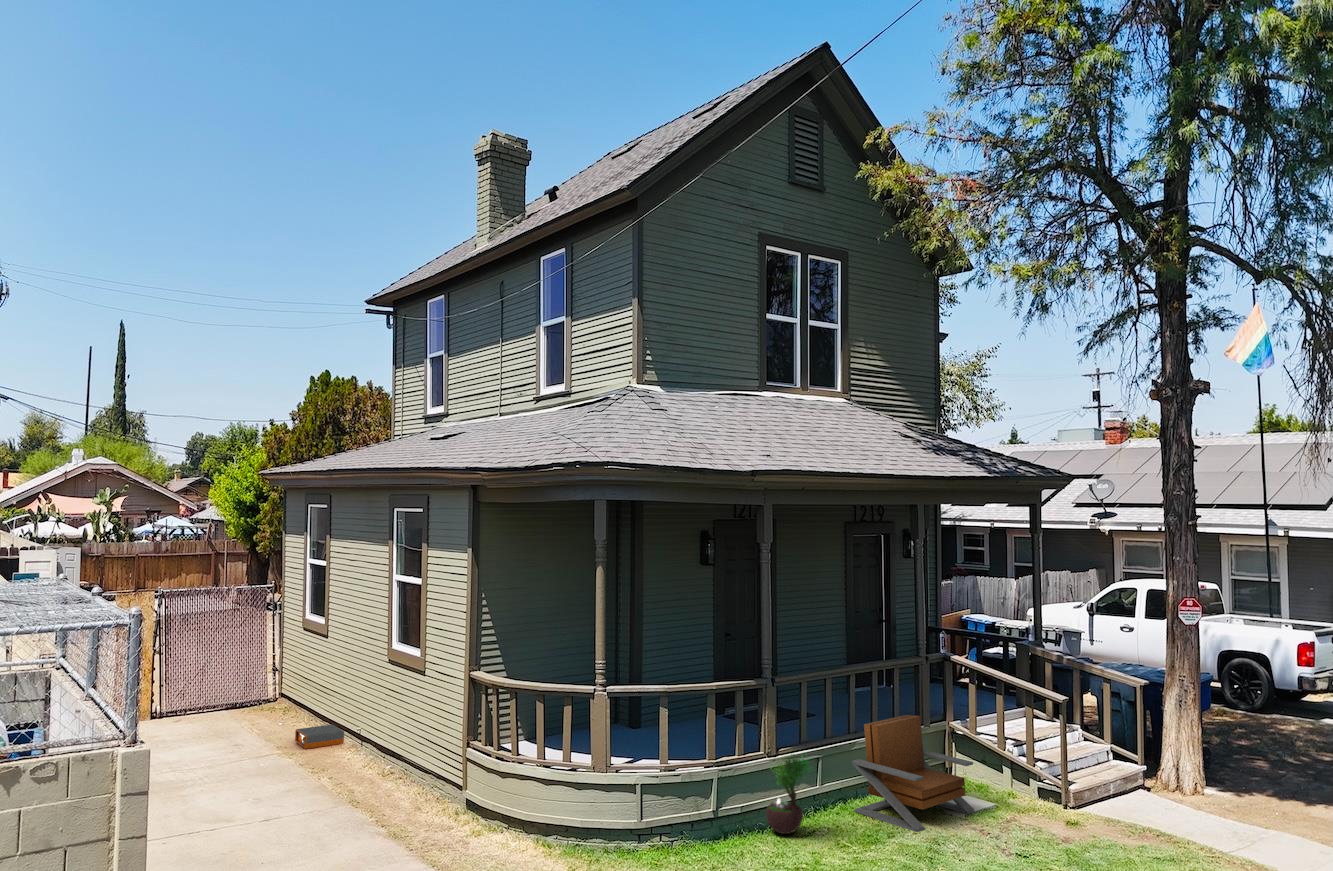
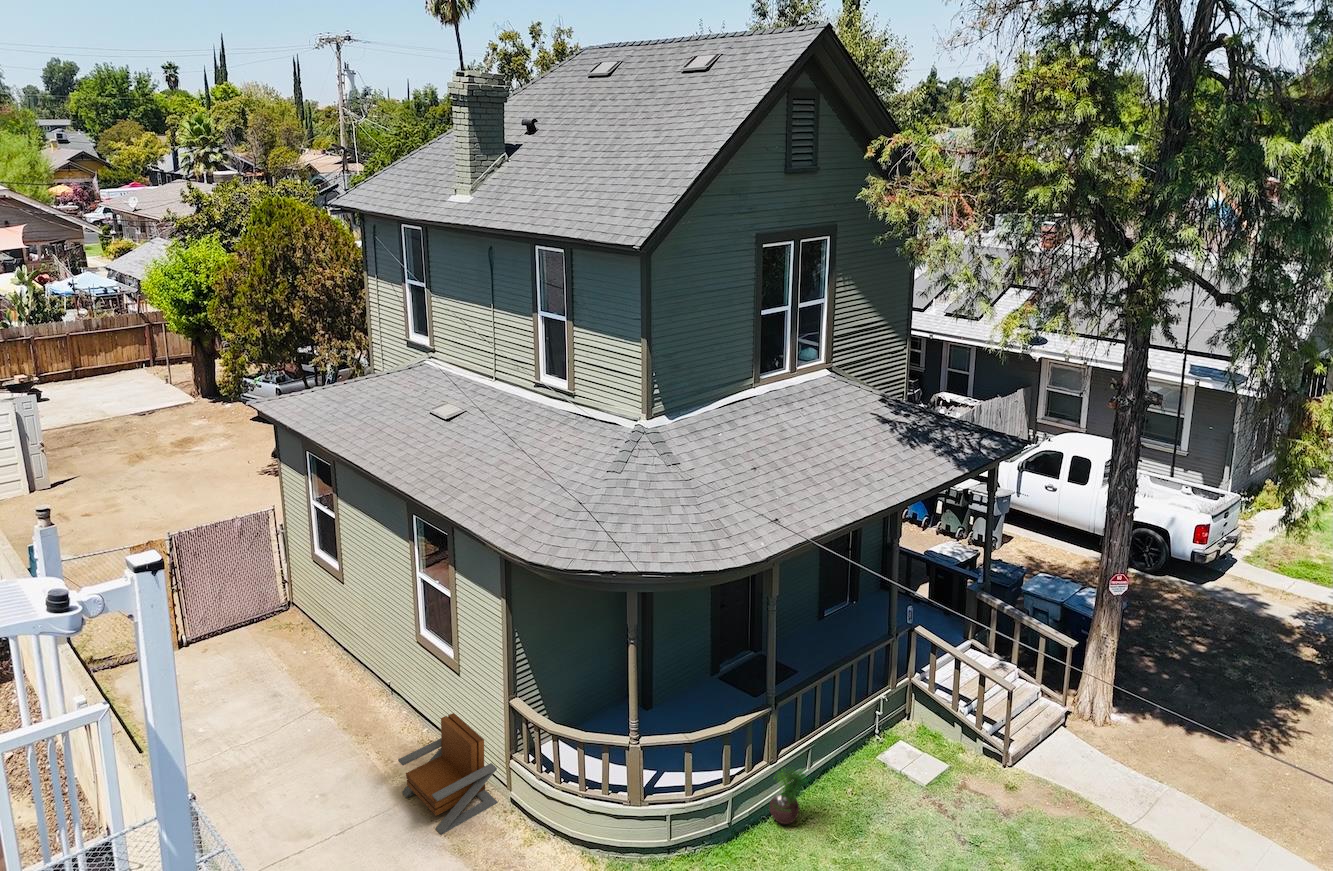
lounge chair: present [852,715,974,832] -> present [398,713,498,835]
storage box: present [295,724,344,749] -> none [329,663,375,697]

